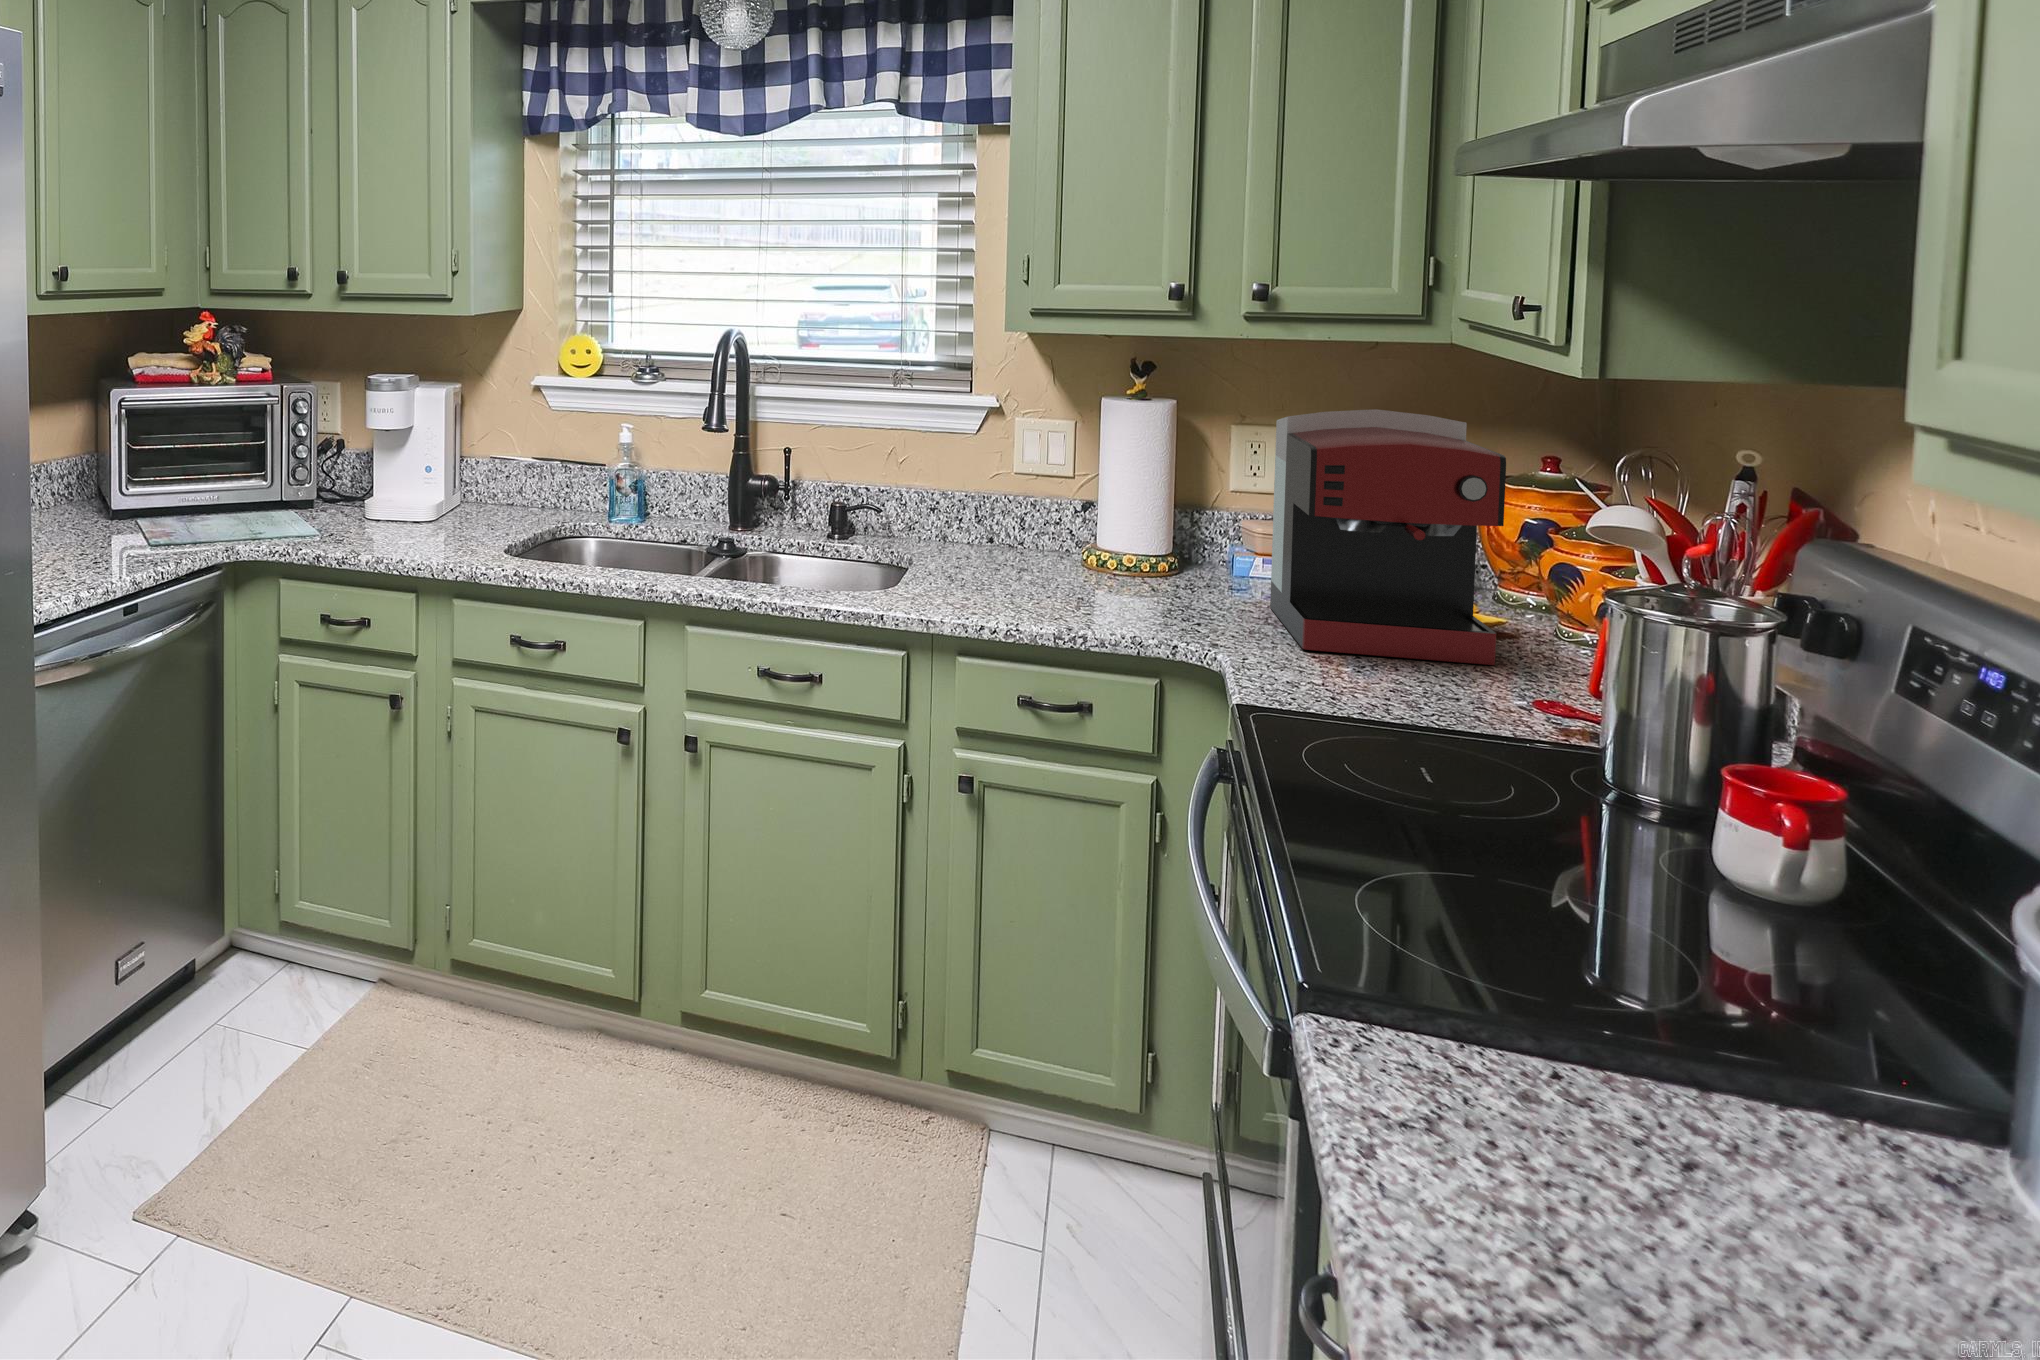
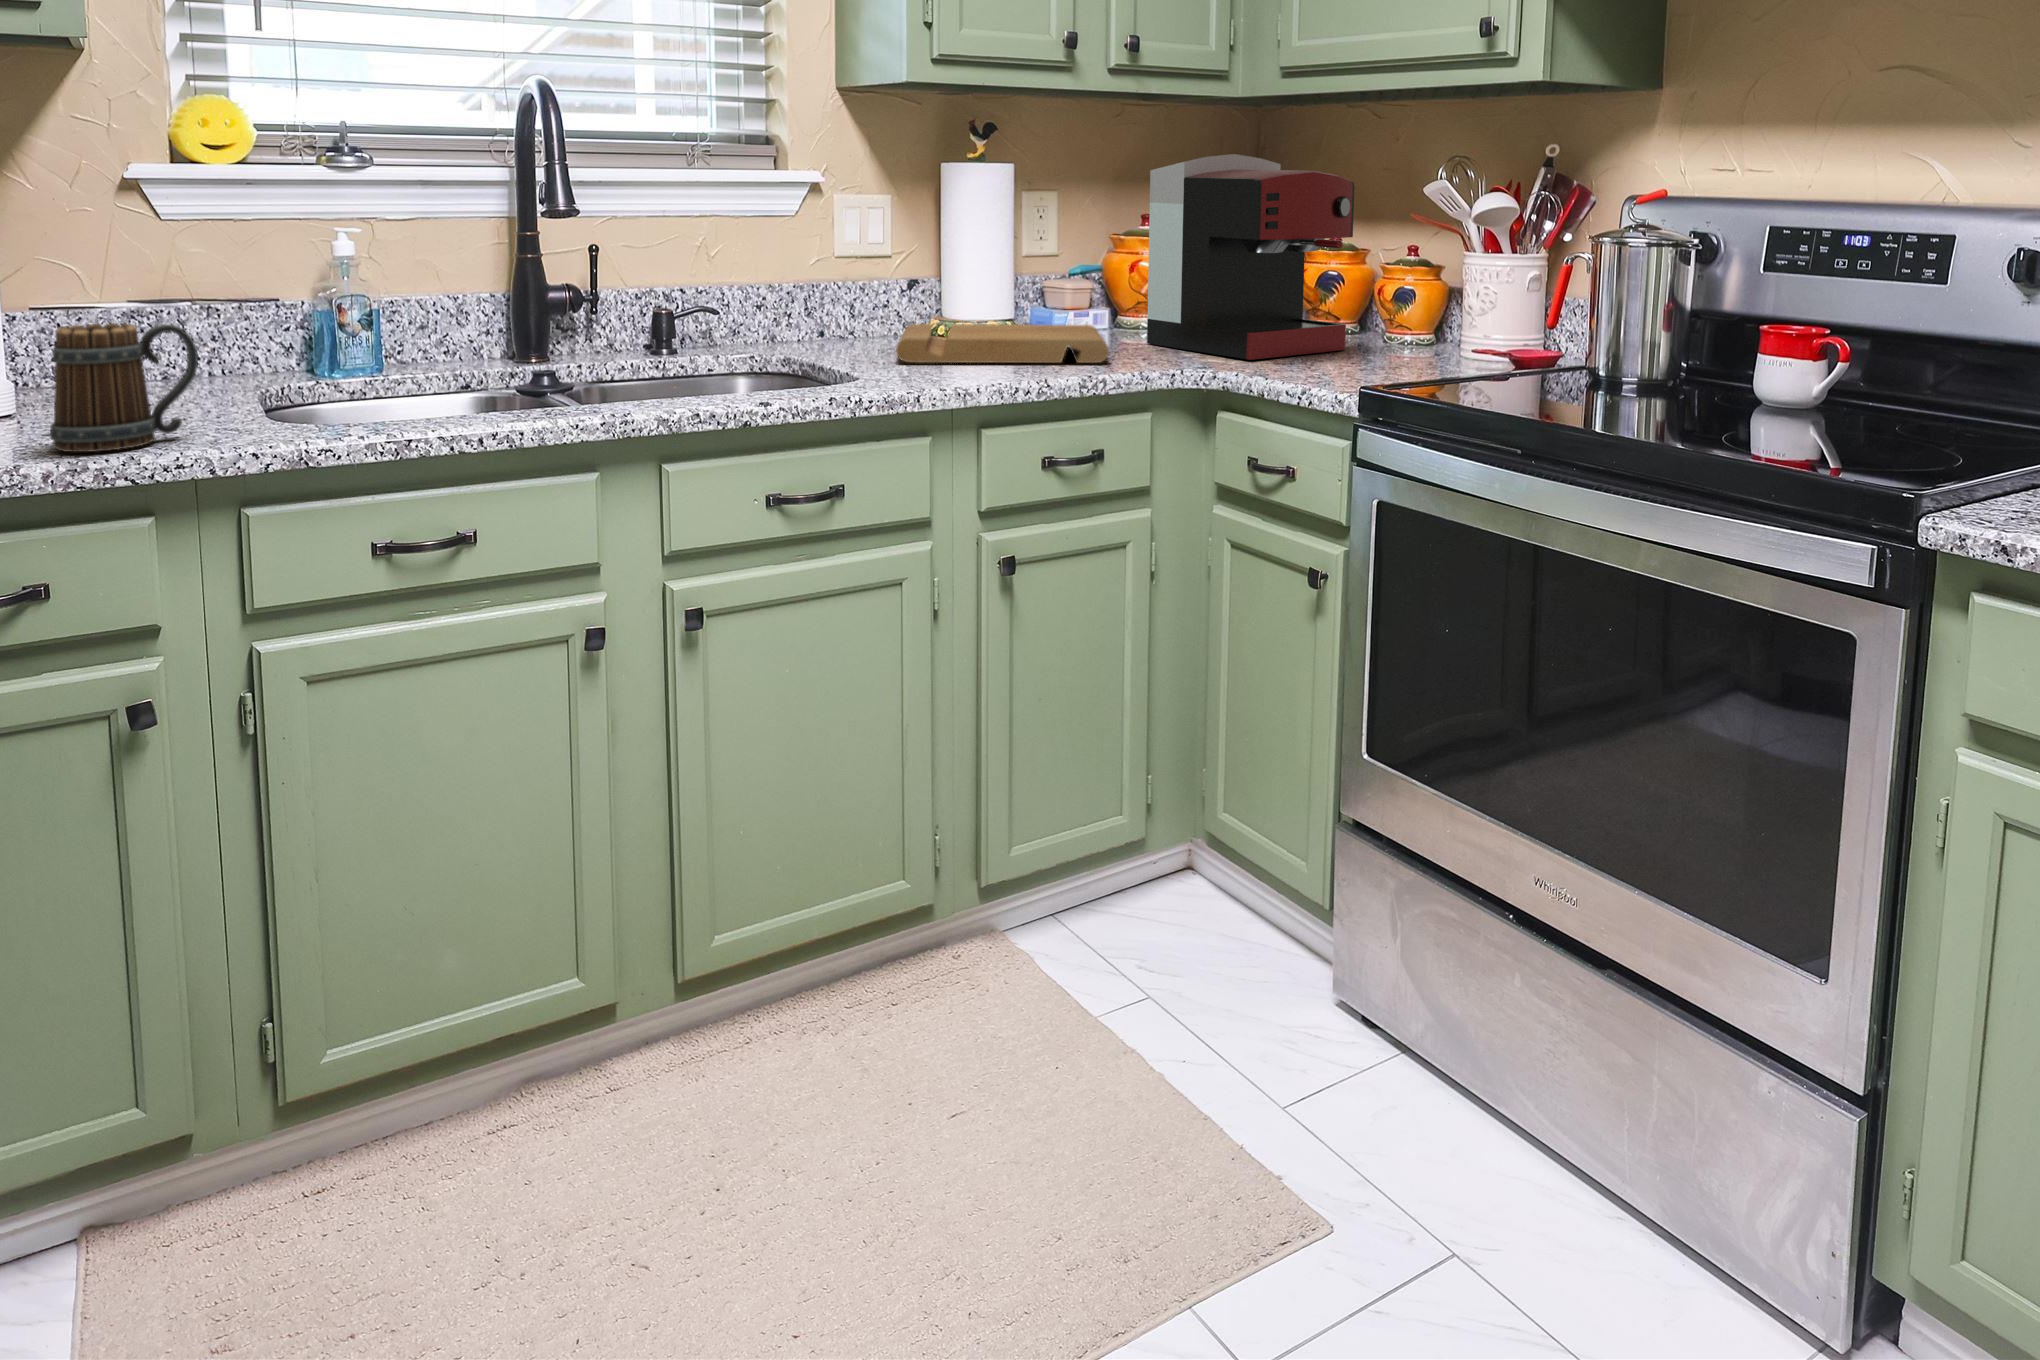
mug: none [400,481,467,553] -> present [50,323,198,452]
cutting board: none [956,546,1203,618] -> present [896,324,1109,363]

